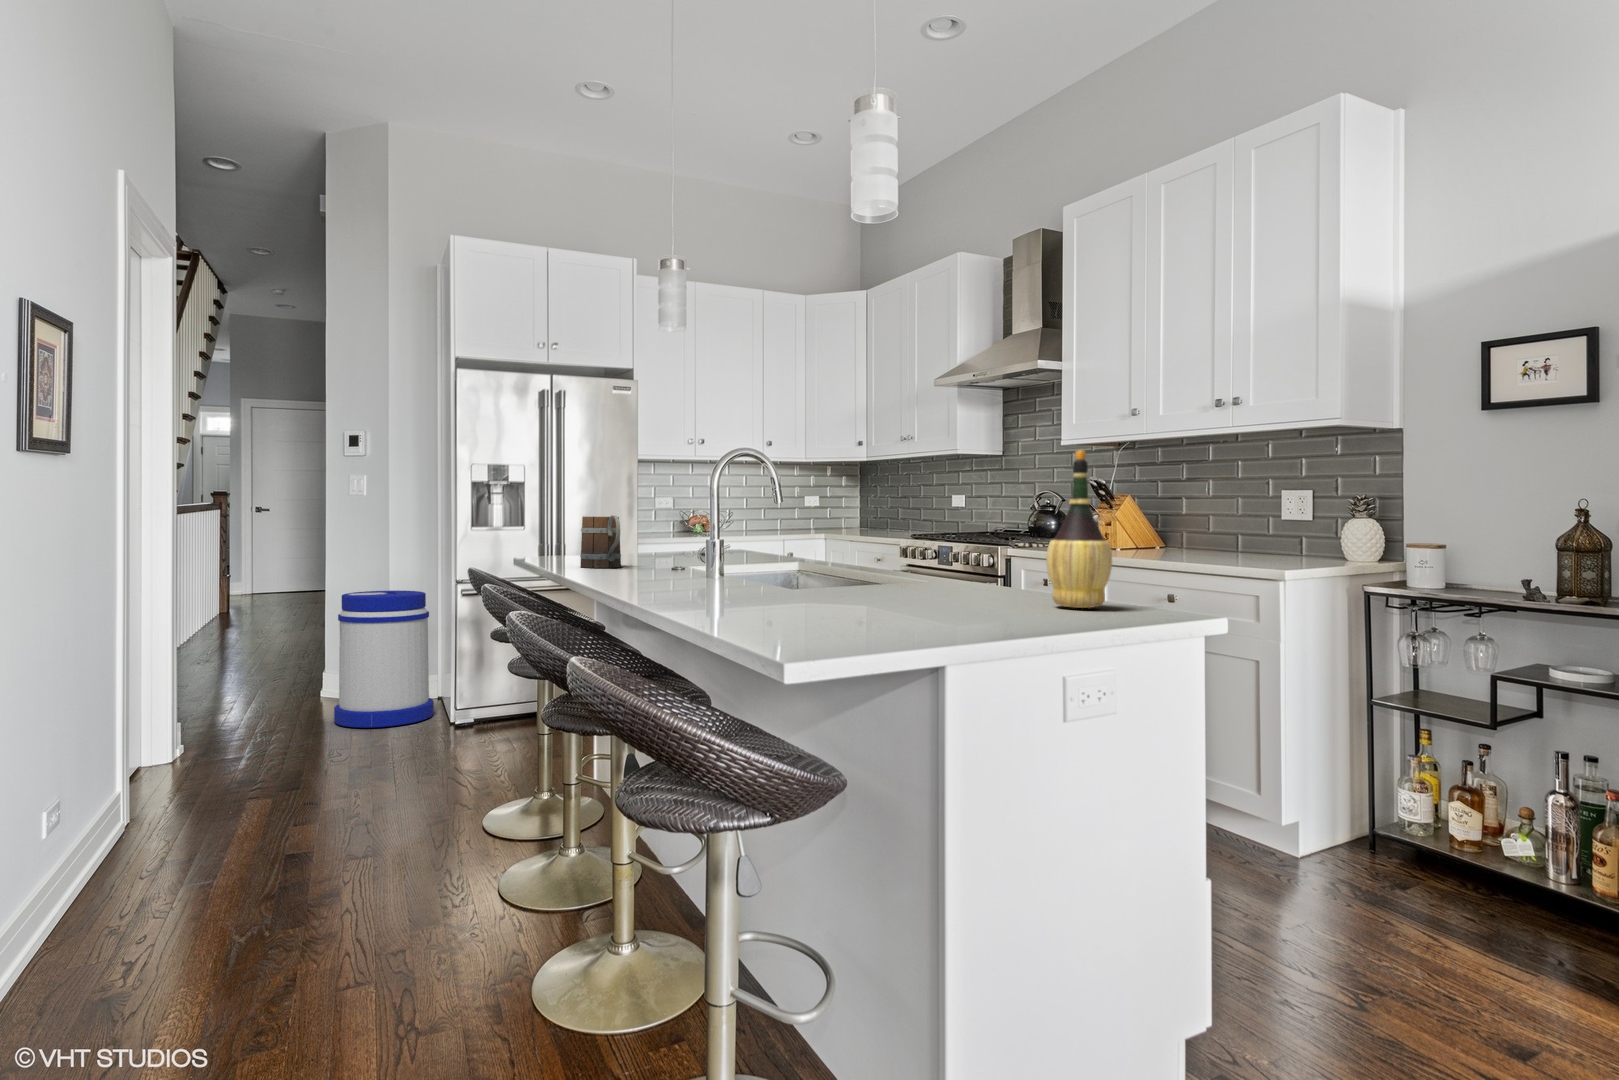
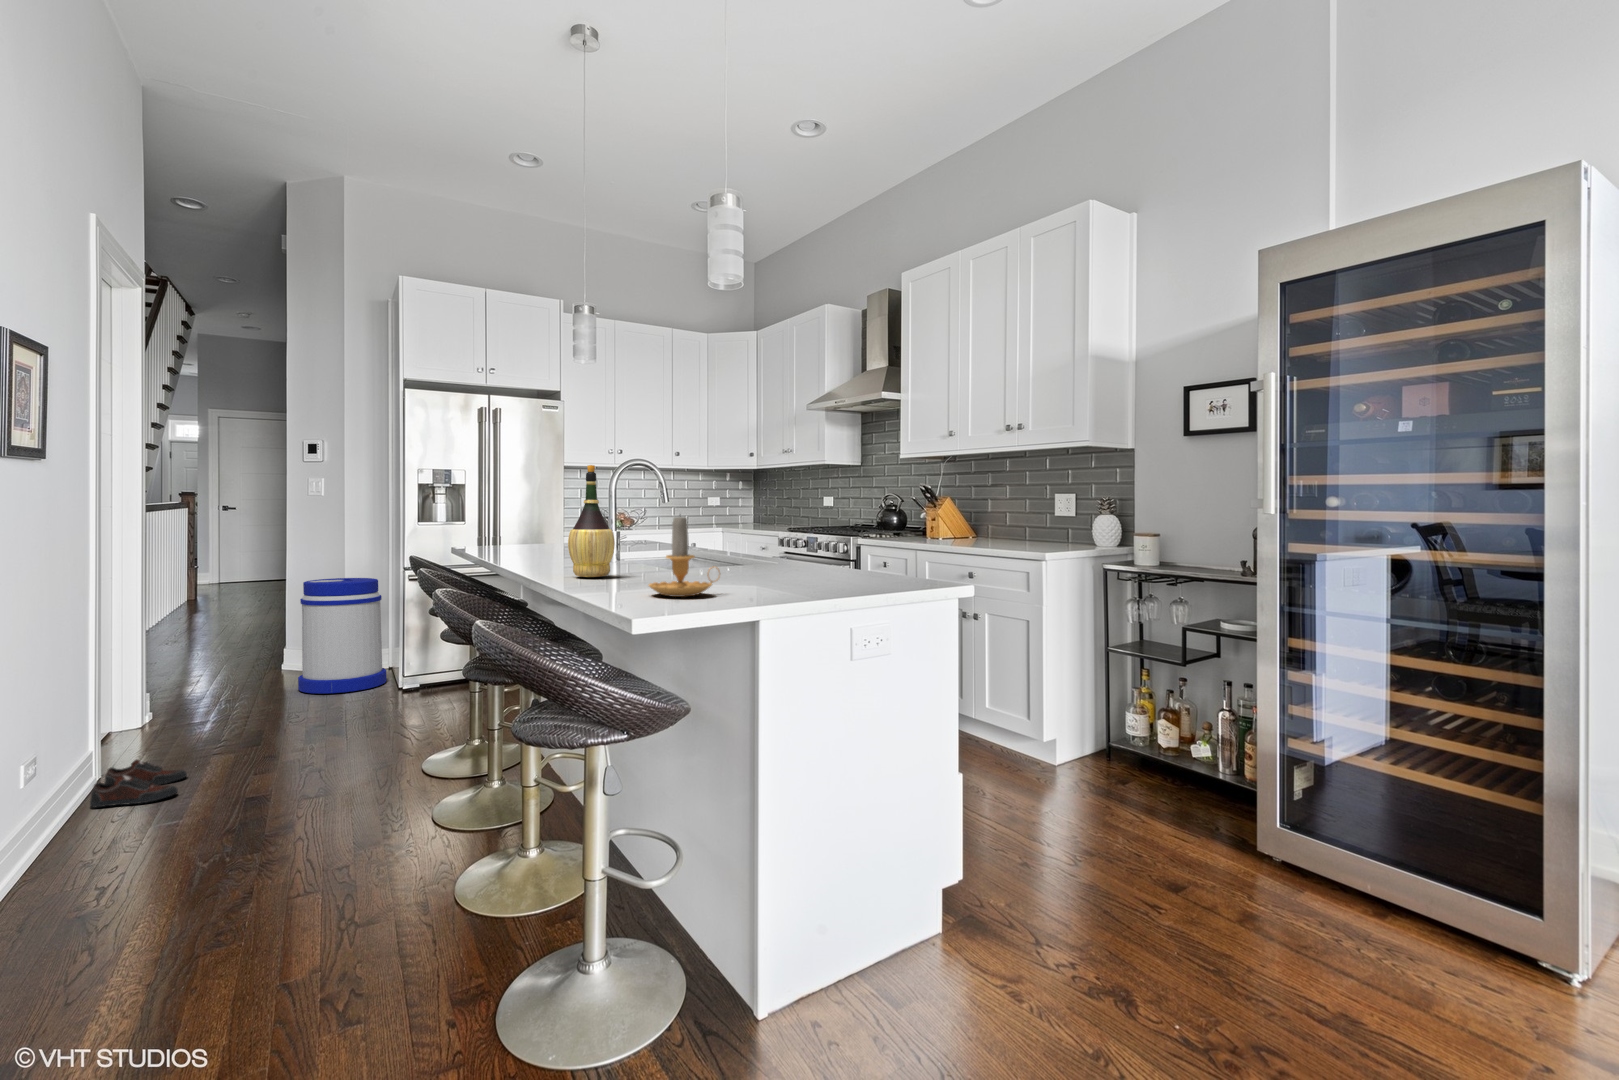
wine bottle: present [1046,450,1112,608] -> present [568,465,615,577]
candle: none [799,504,896,624] -> present [649,517,720,597]
mug: present [580,515,621,568] -> none [504,517,537,558]
shoe: none [94,806,205,865] -> present [90,759,187,807]

